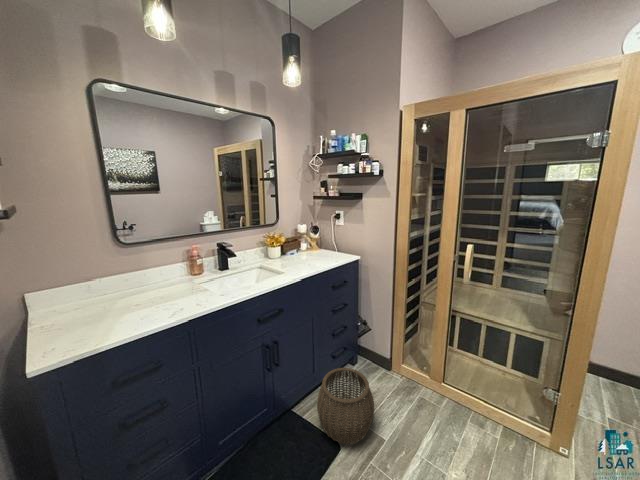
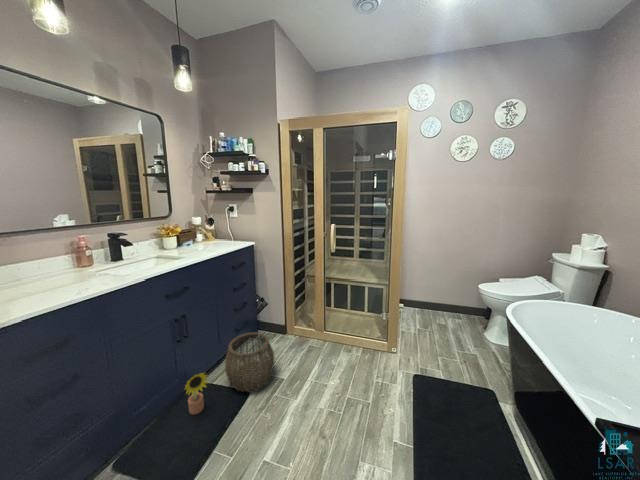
decorative plant: none [272,411,299,452] -> present [185,373,208,415]

